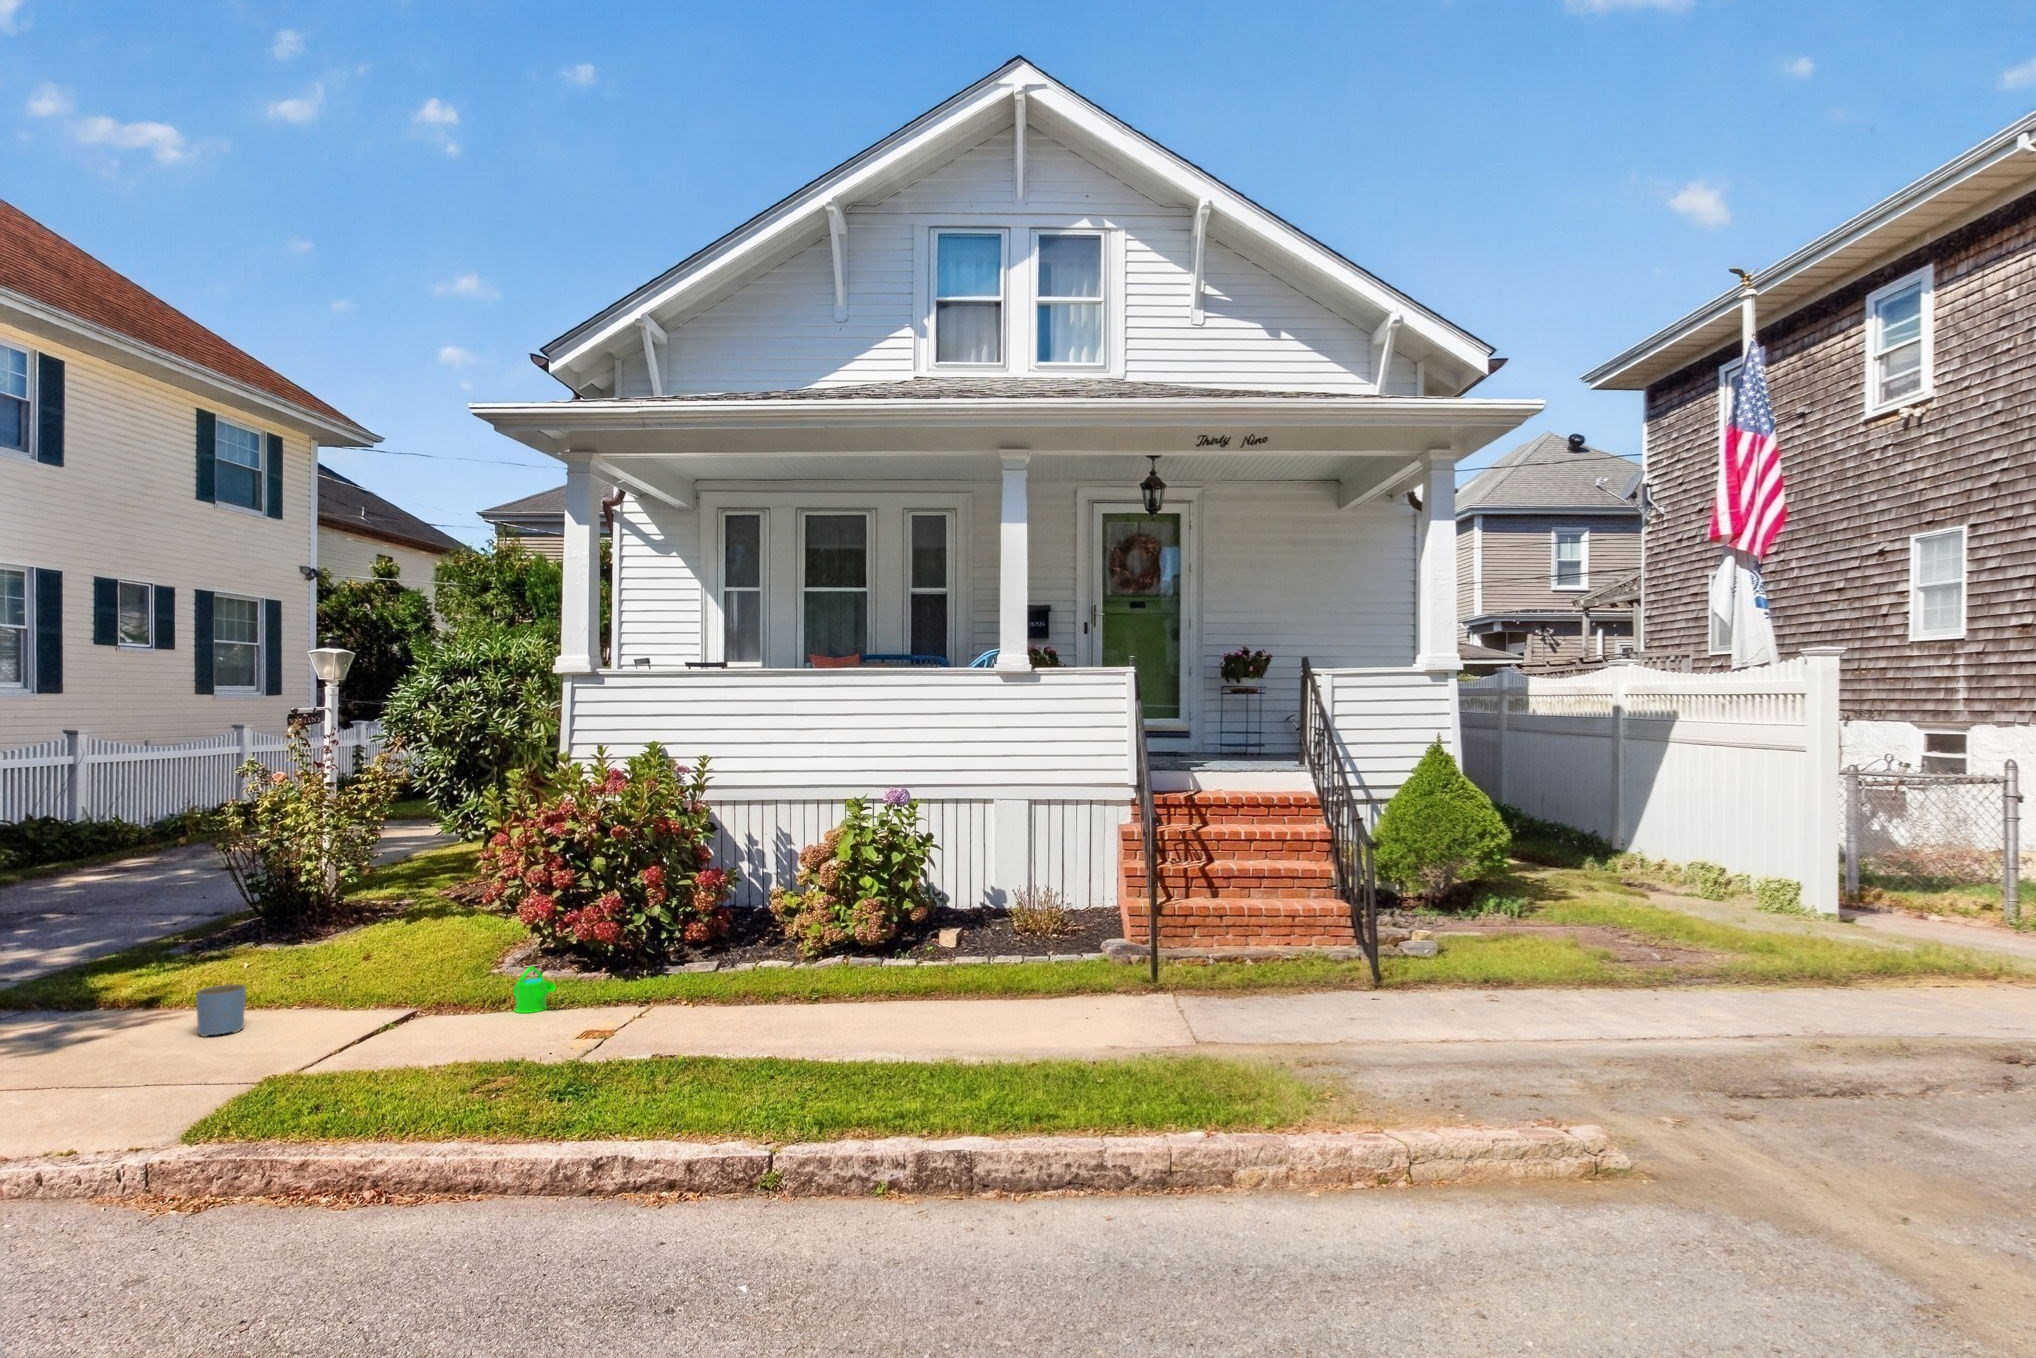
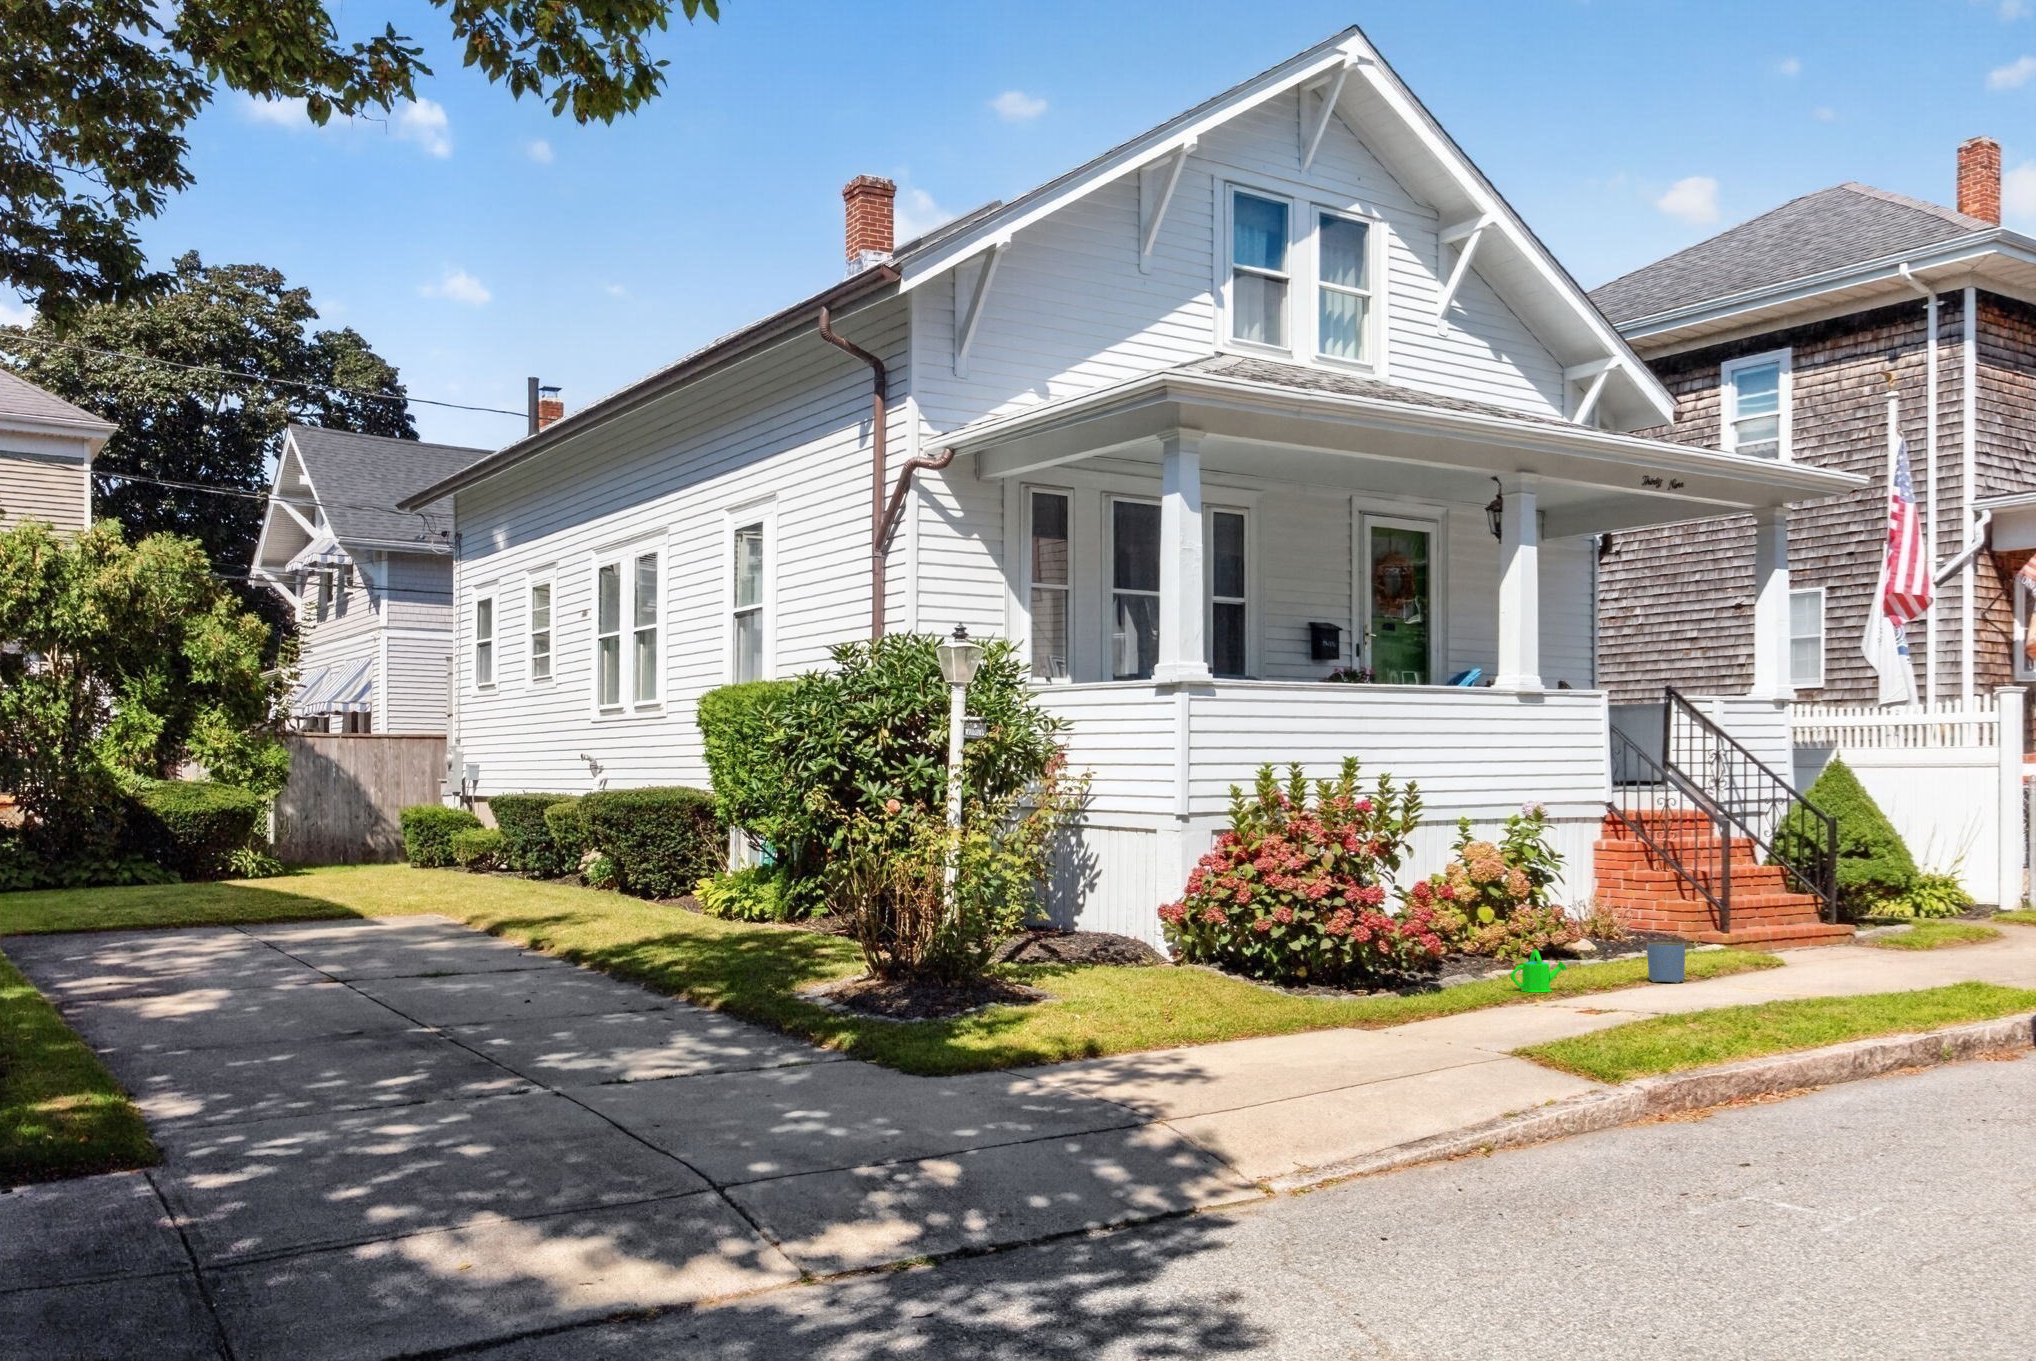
planter: present [196,984,246,1037] -> present [1647,942,1685,983]

